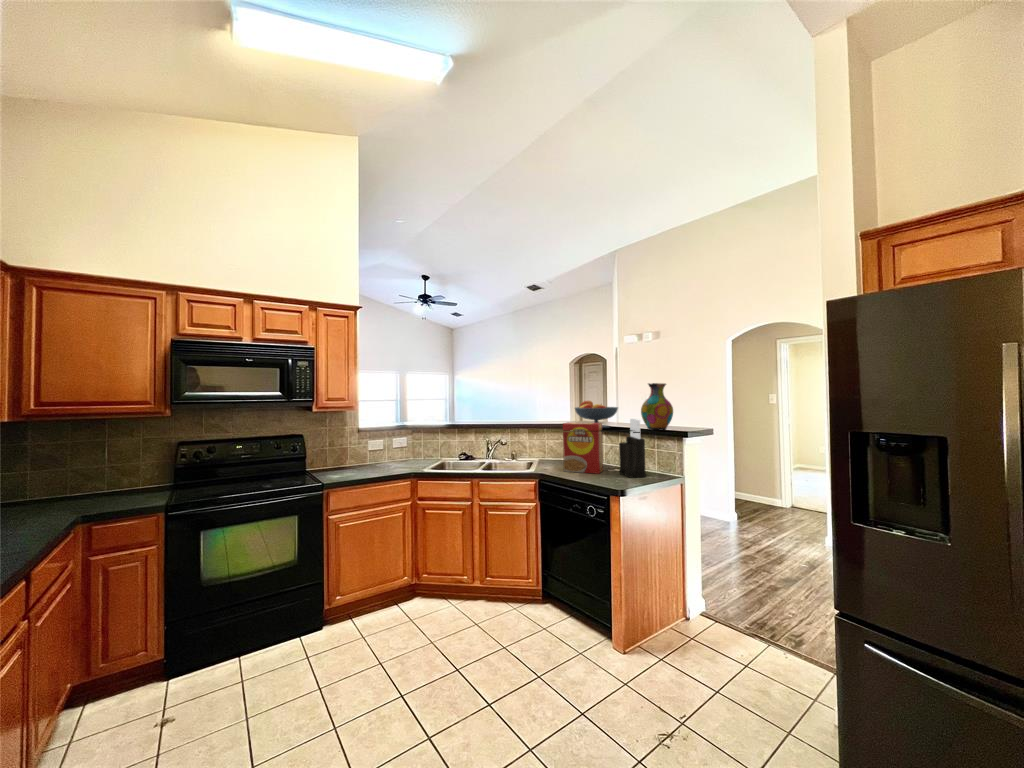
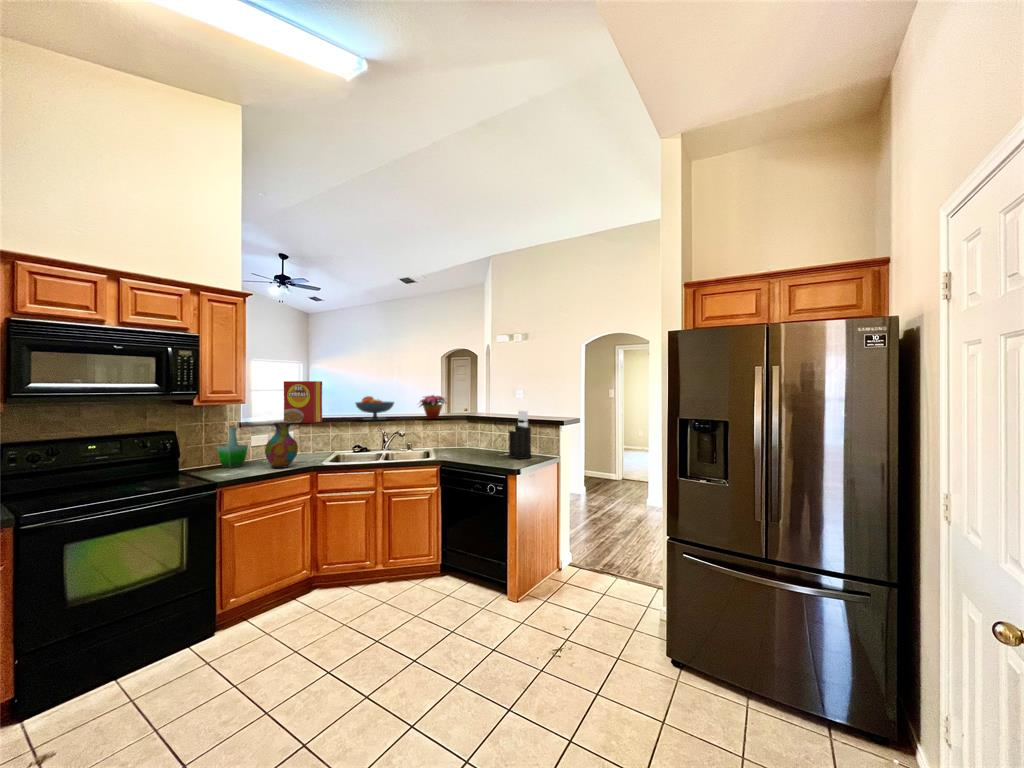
vase: present [641,383,673,431] -> present [265,422,298,468]
flower arrangement: none [519,401,558,427] -> present [420,395,446,419]
fruit bowl: present [575,401,618,428] -> present [356,396,394,420]
cereal box: present [563,422,603,474] -> present [284,381,322,423]
bottle: none [337,430,362,470] -> present [217,425,248,468]

